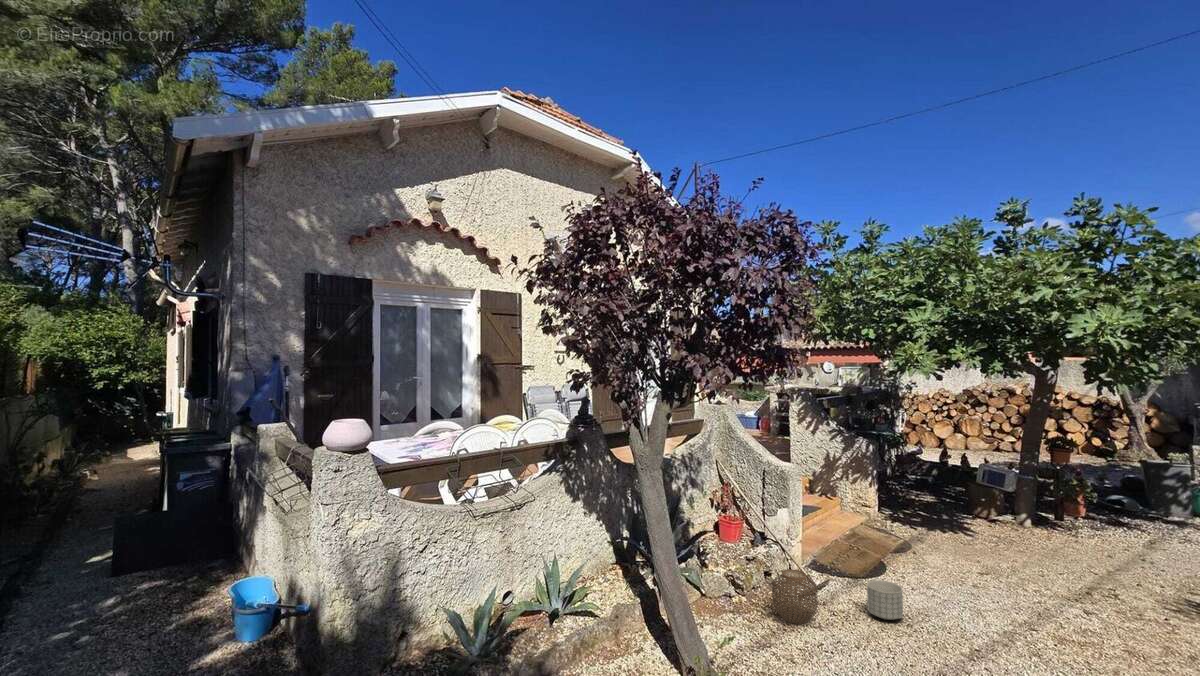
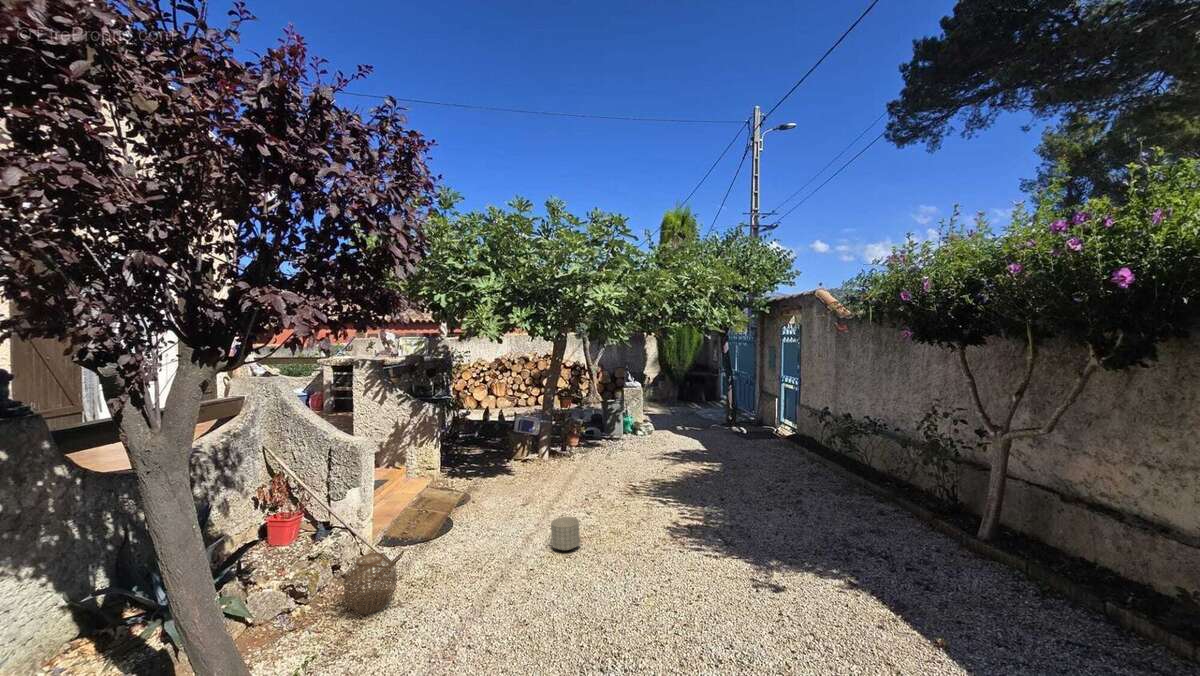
planter: present [867,580,903,620] -> present [551,516,580,551]

